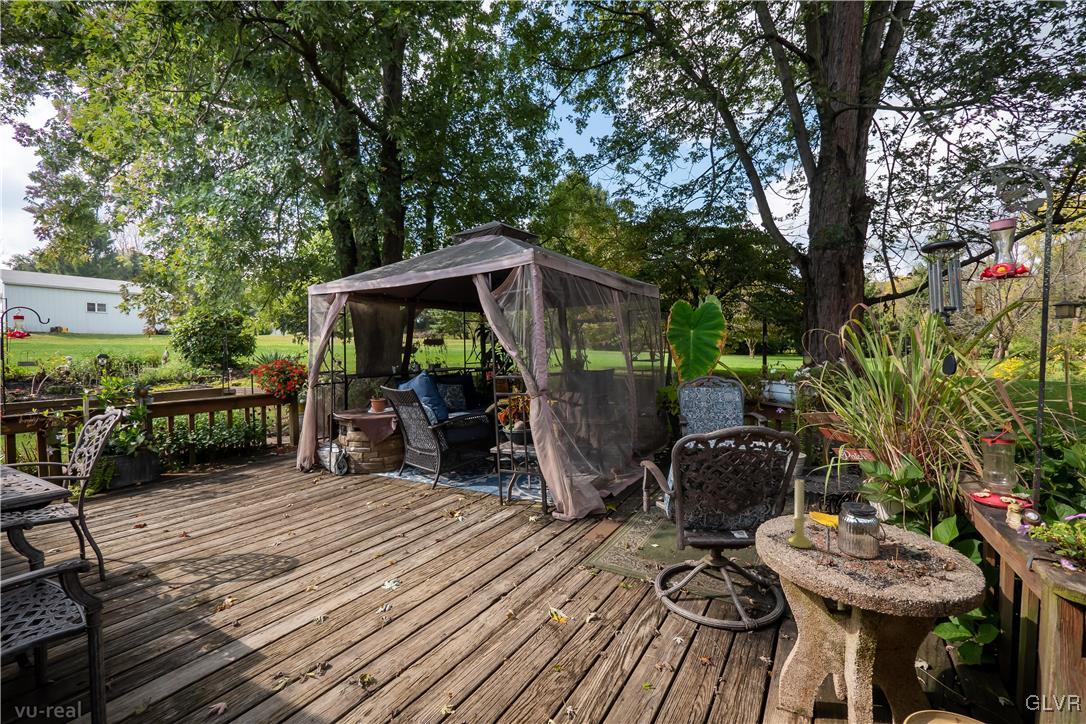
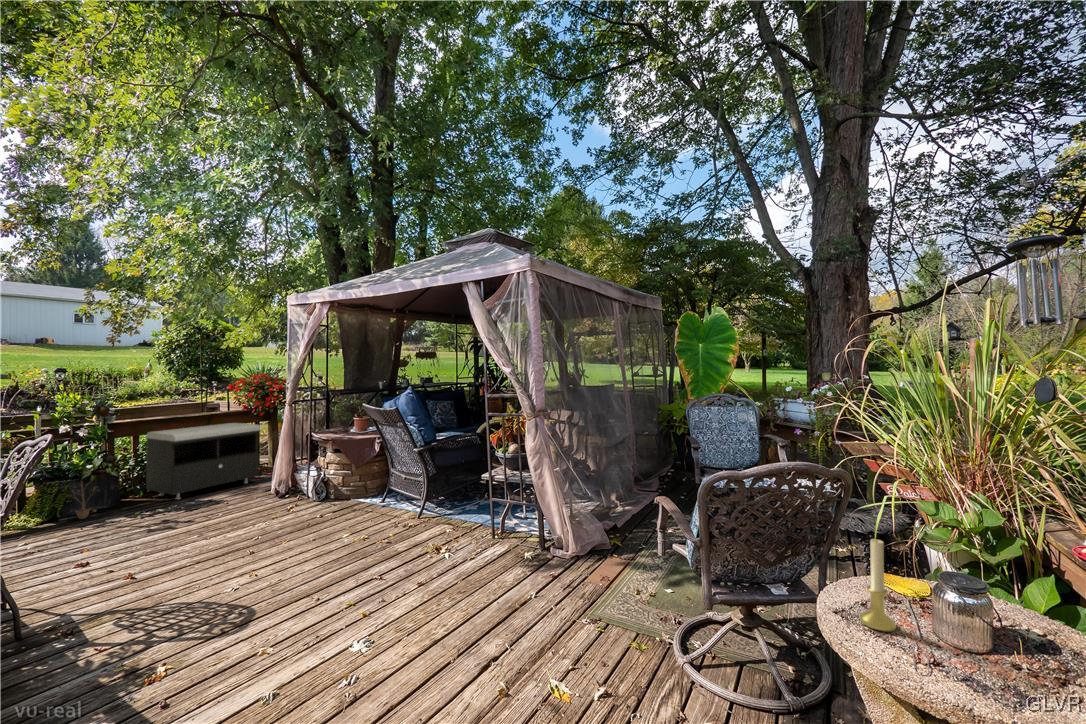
storage bench: none [182,404,284,473] -> present [146,423,260,499]
decorative plant: none [111,455,145,490] -> present [67,481,100,519]

